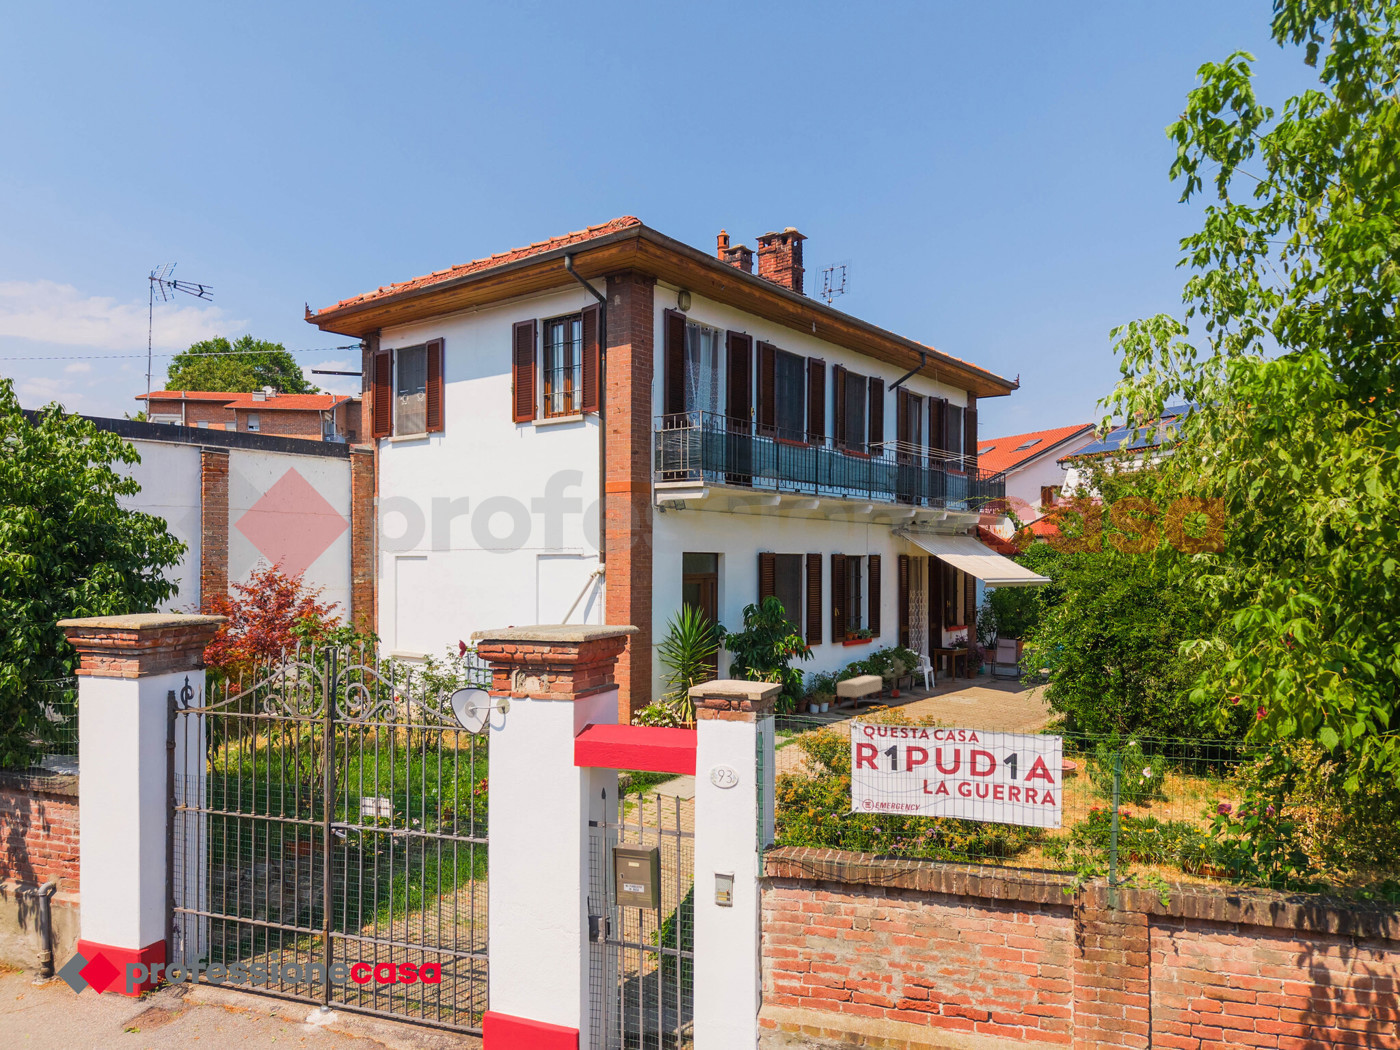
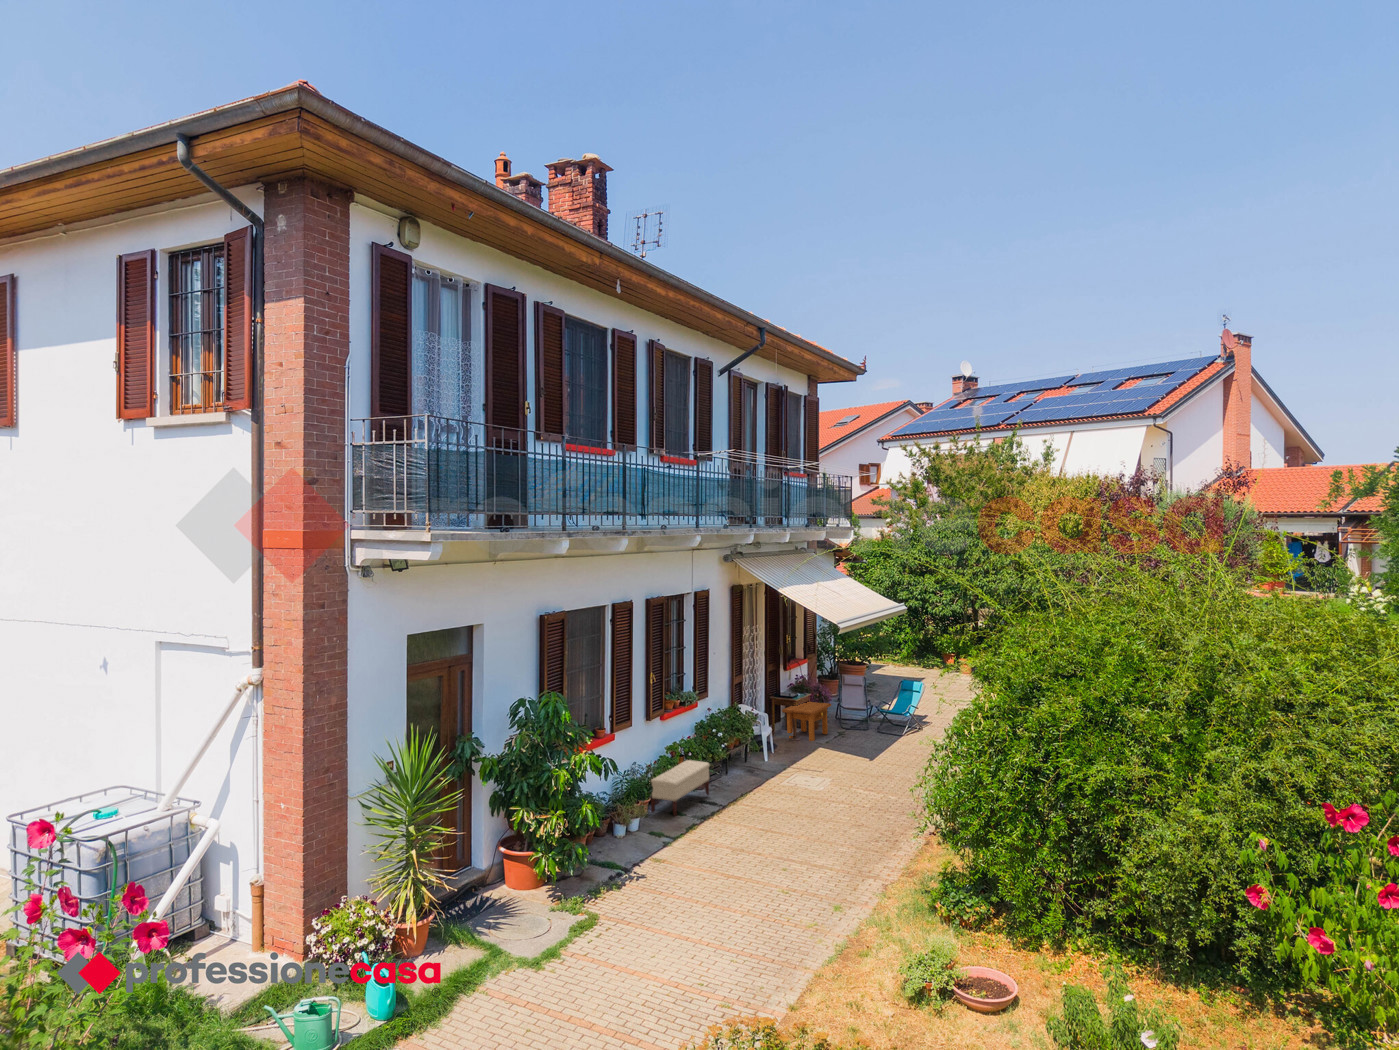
side table: none [943,654,986,683] -> present [782,701,831,741]
potted tree: present [883,658,905,698] -> none [709,727,740,783]

